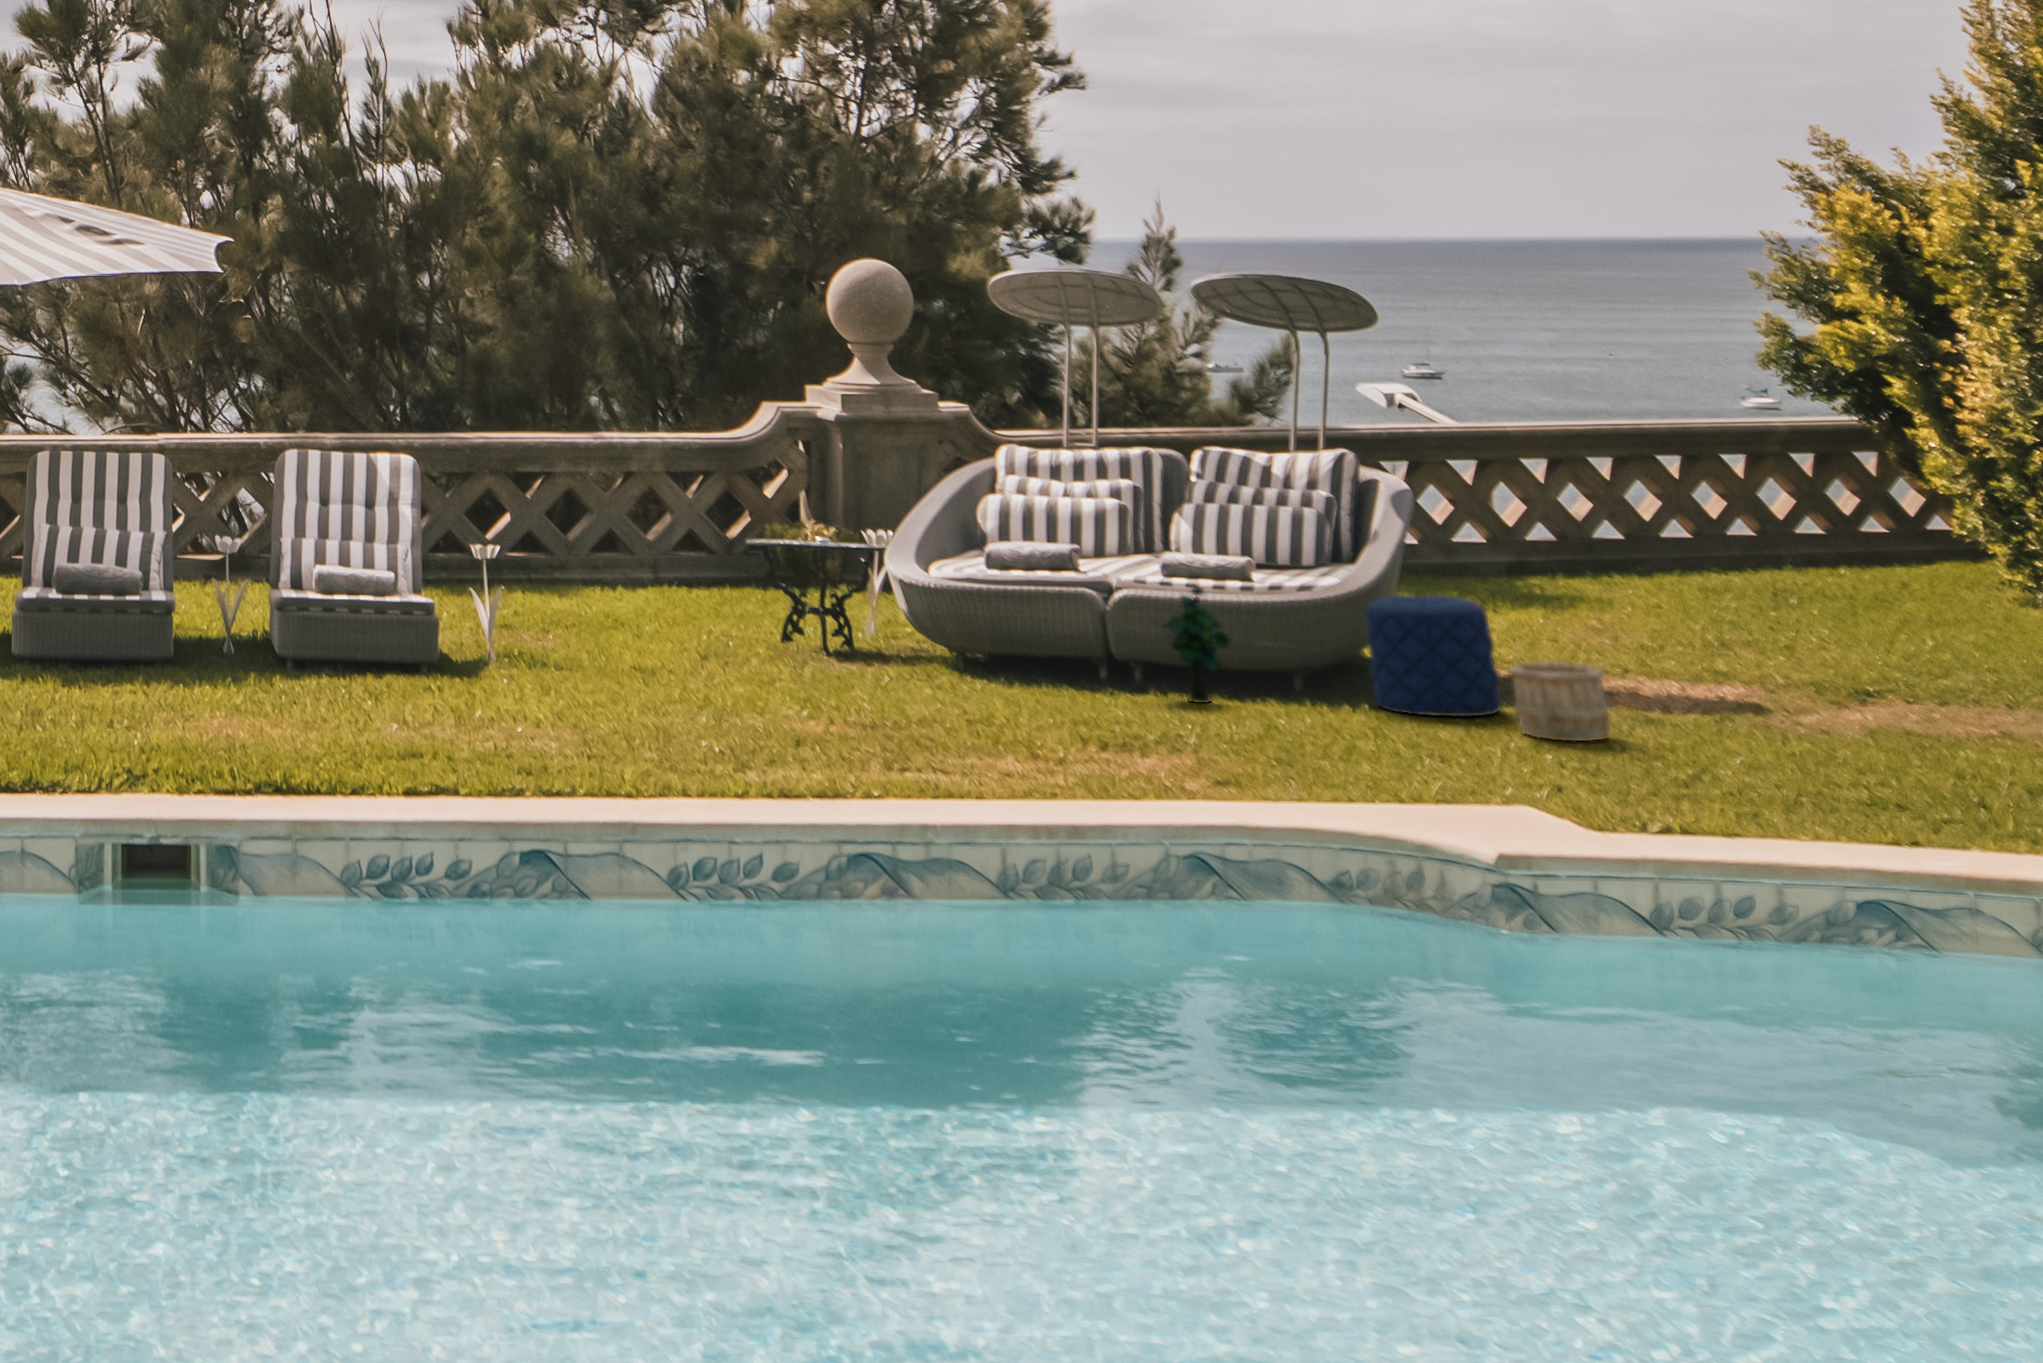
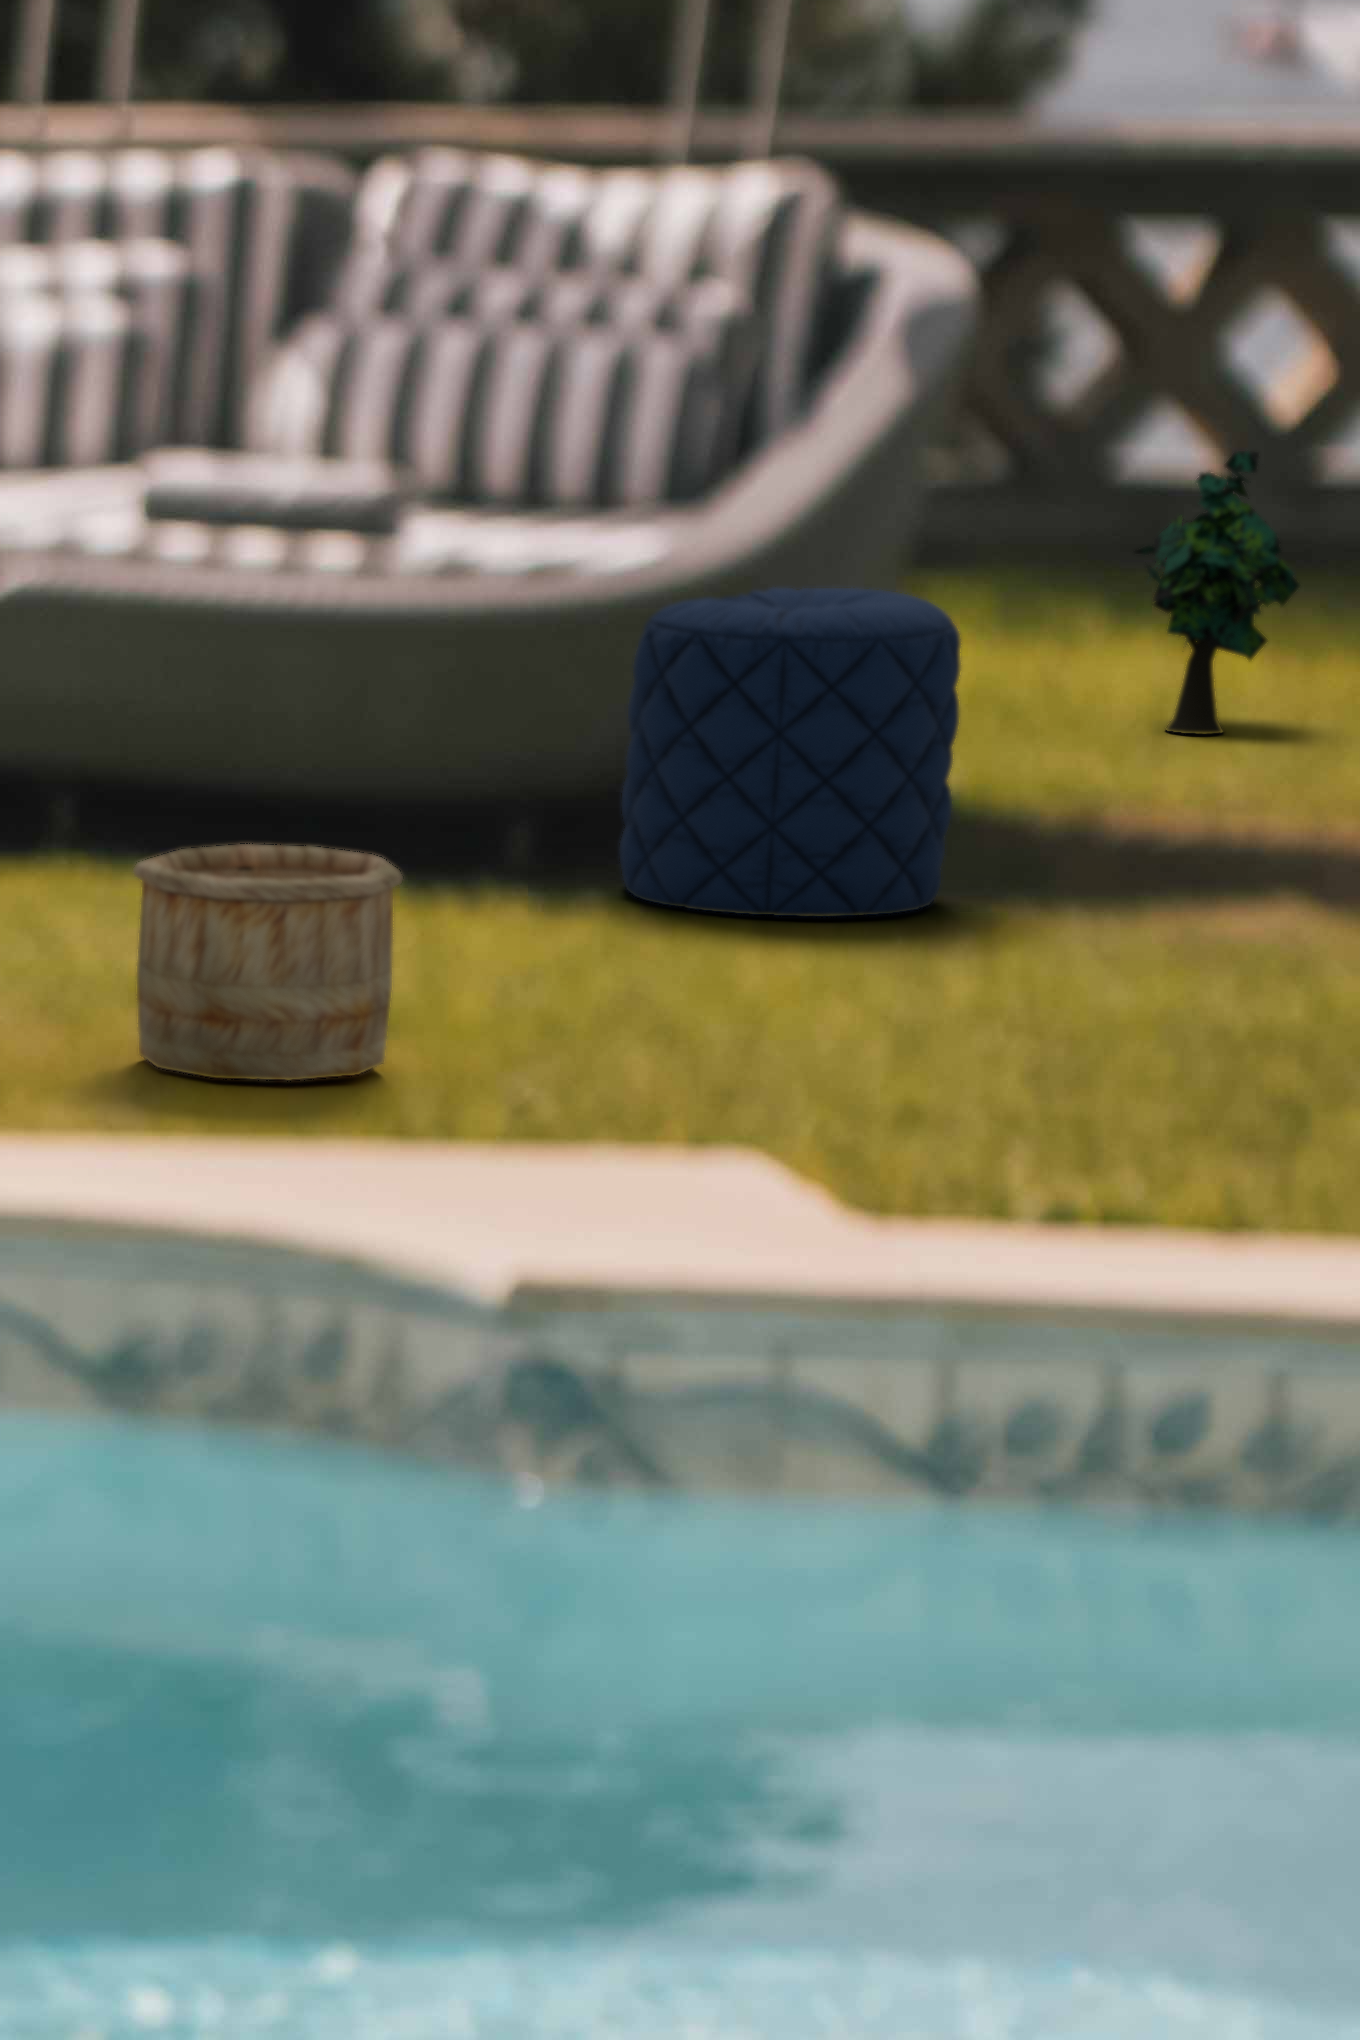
decorative plant: present [1165,586,1230,703] -> present [1136,451,1299,734]
wooden bucket: present [1509,662,1610,741] -> present [134,844,402,1080]

